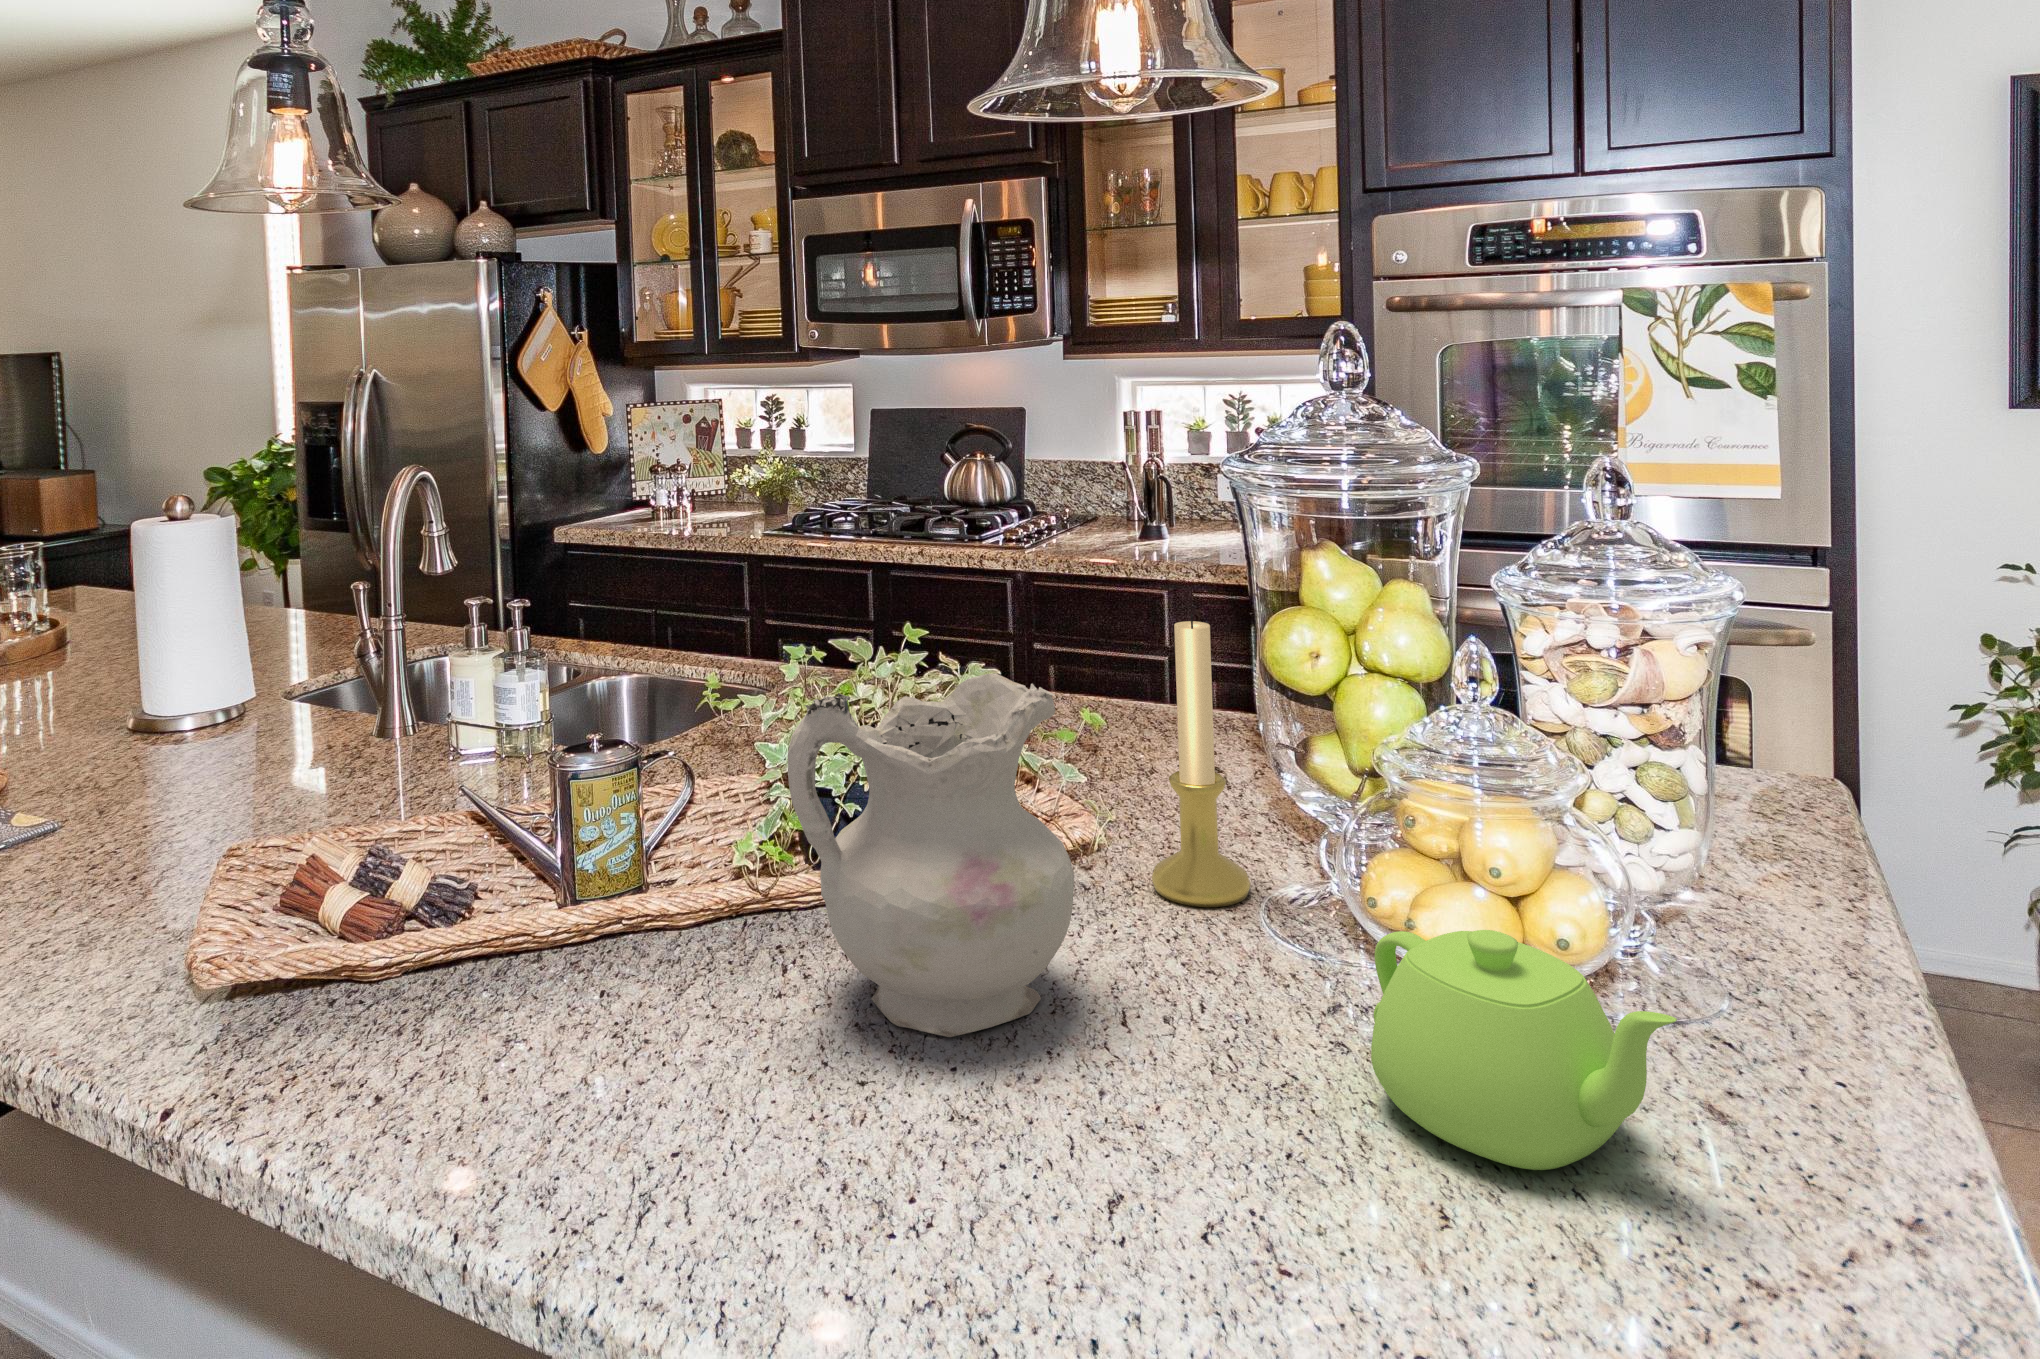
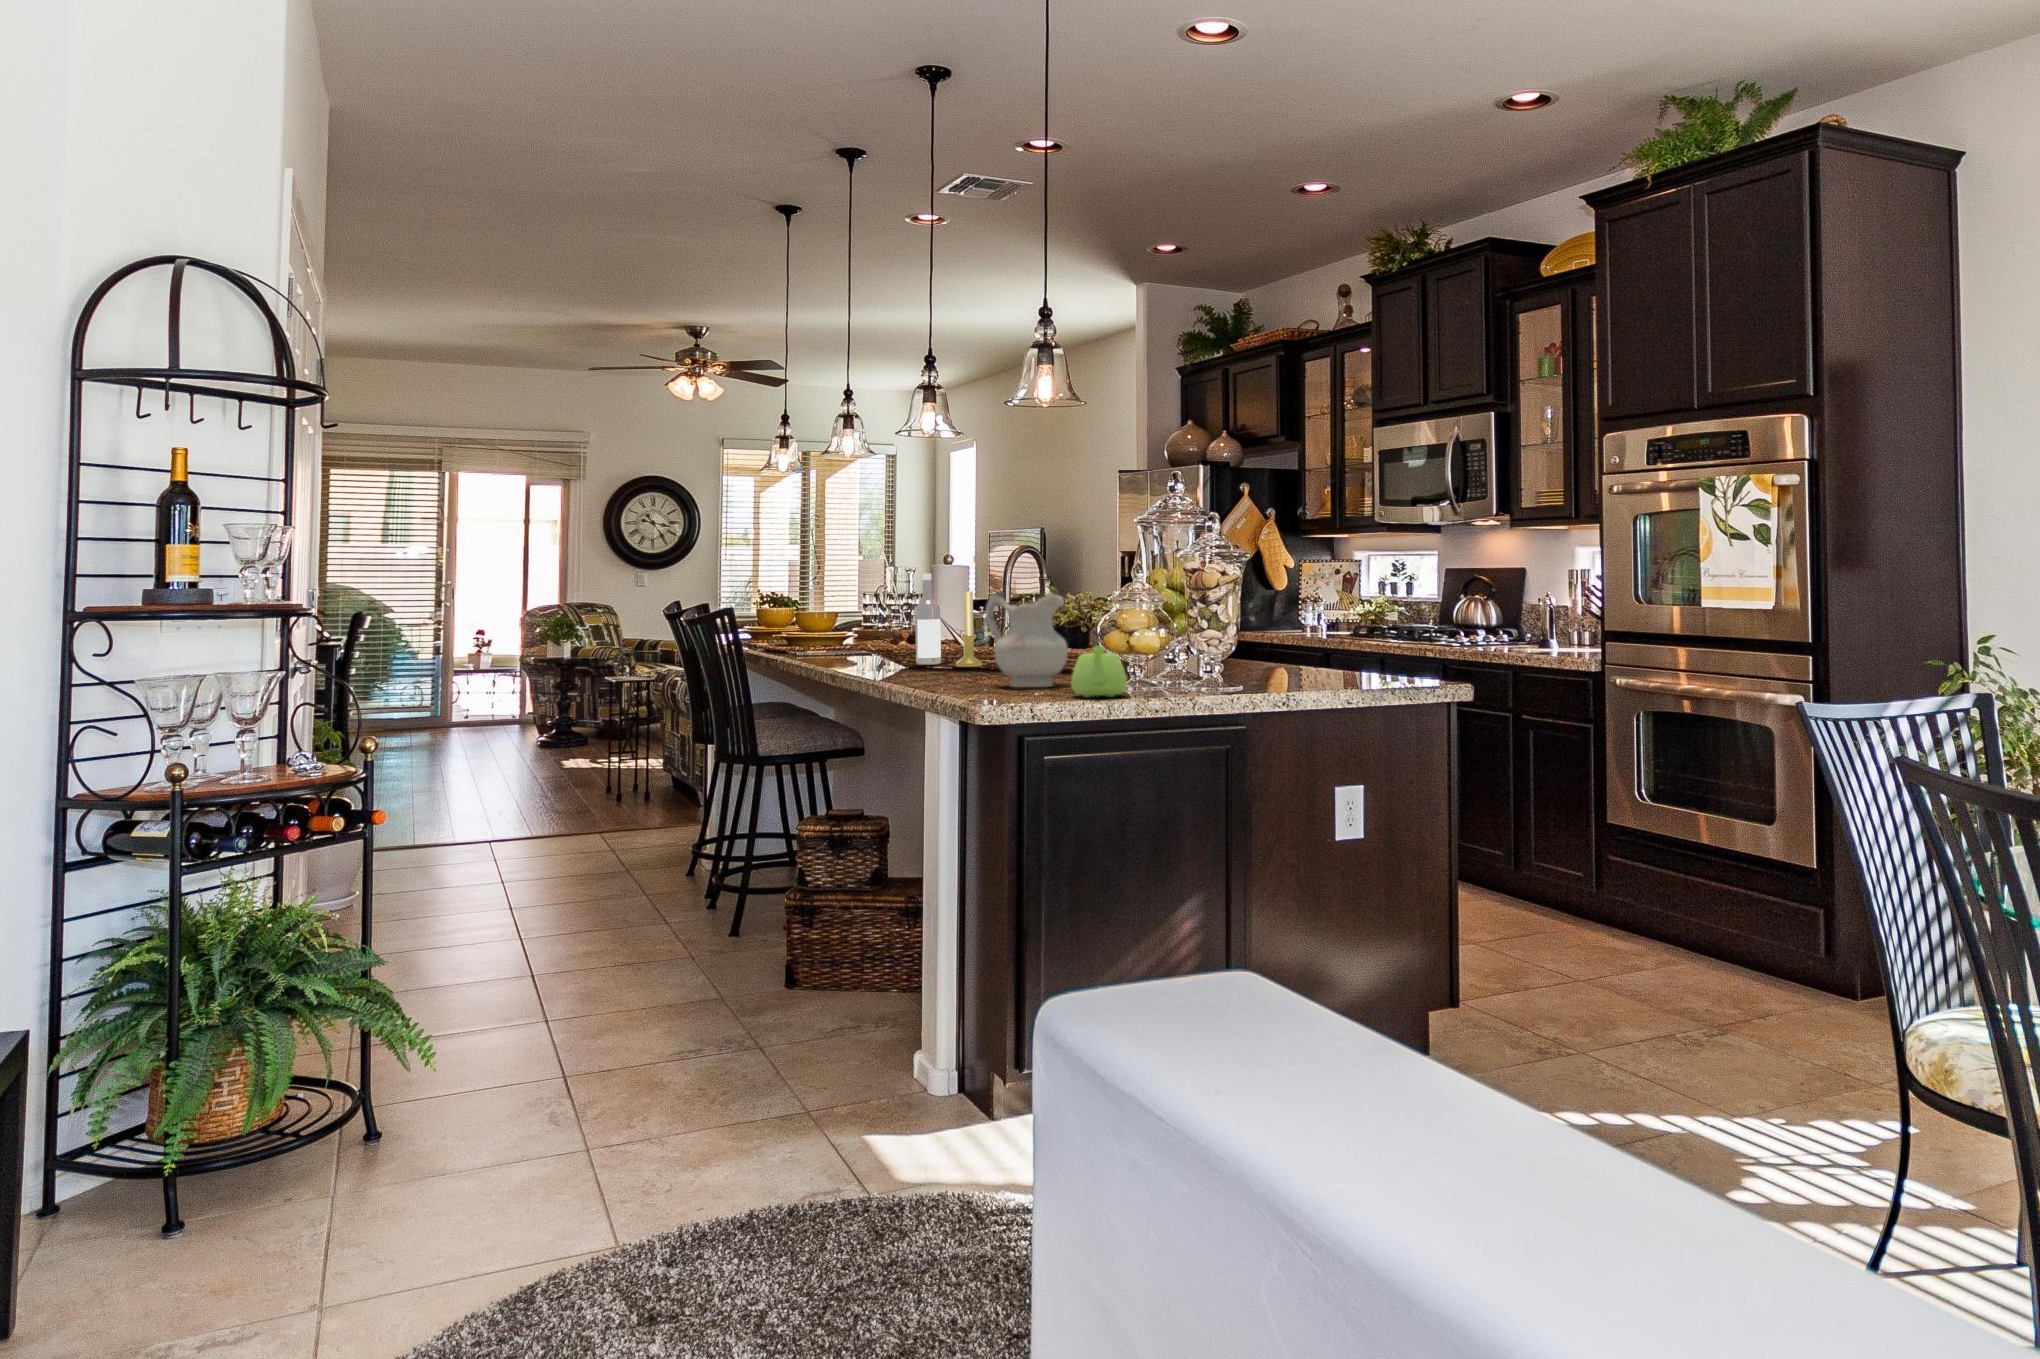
wine bottle: none [172,541,252,796] -> present [915,574,941,665]
candle holder: present [1152,614,1250,907] -> present [956,591,982,667]

